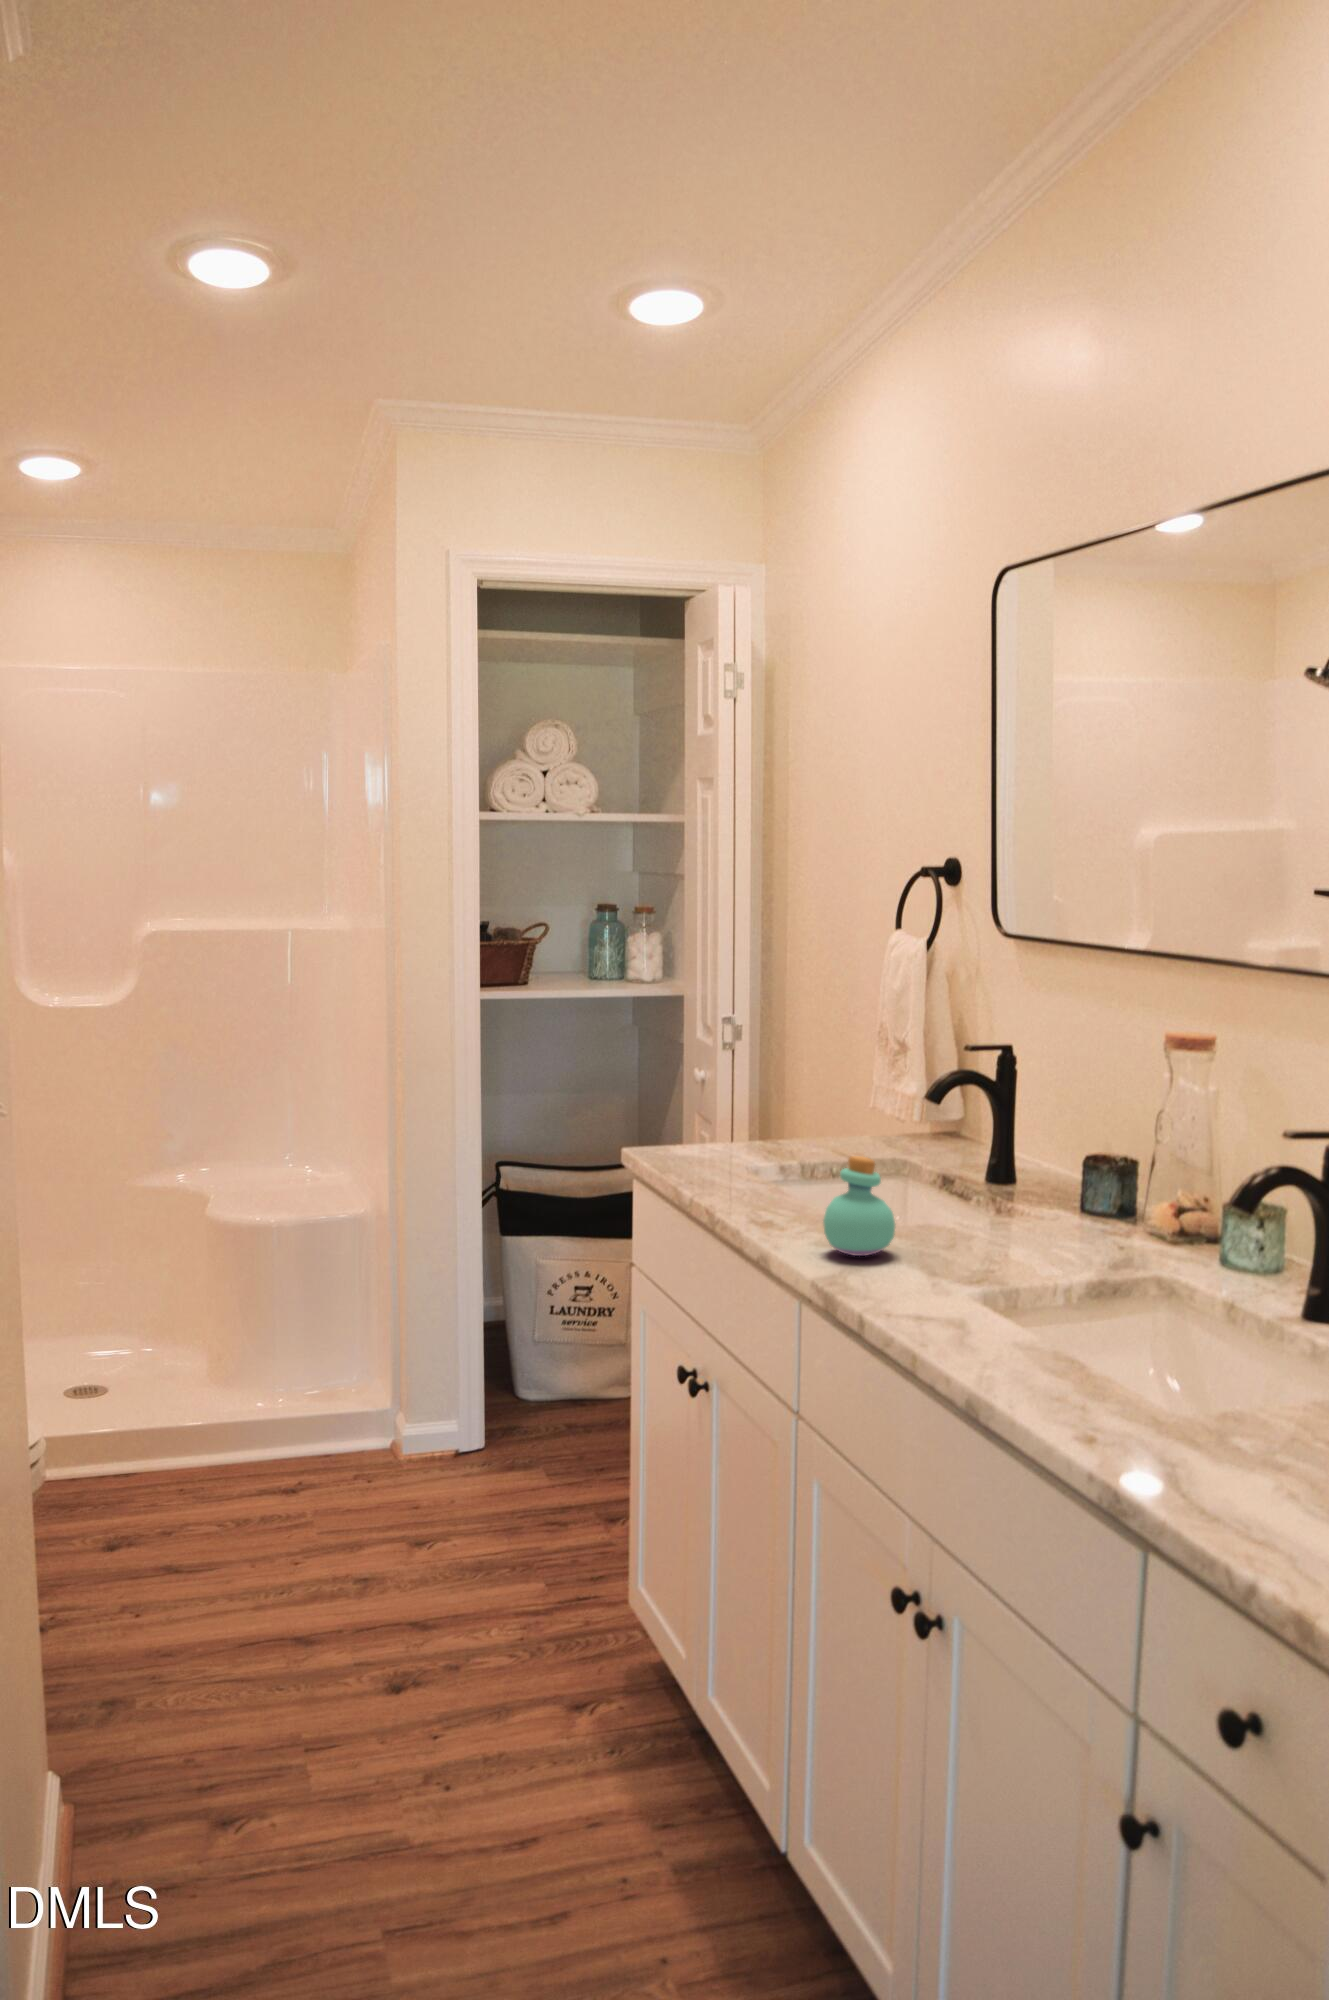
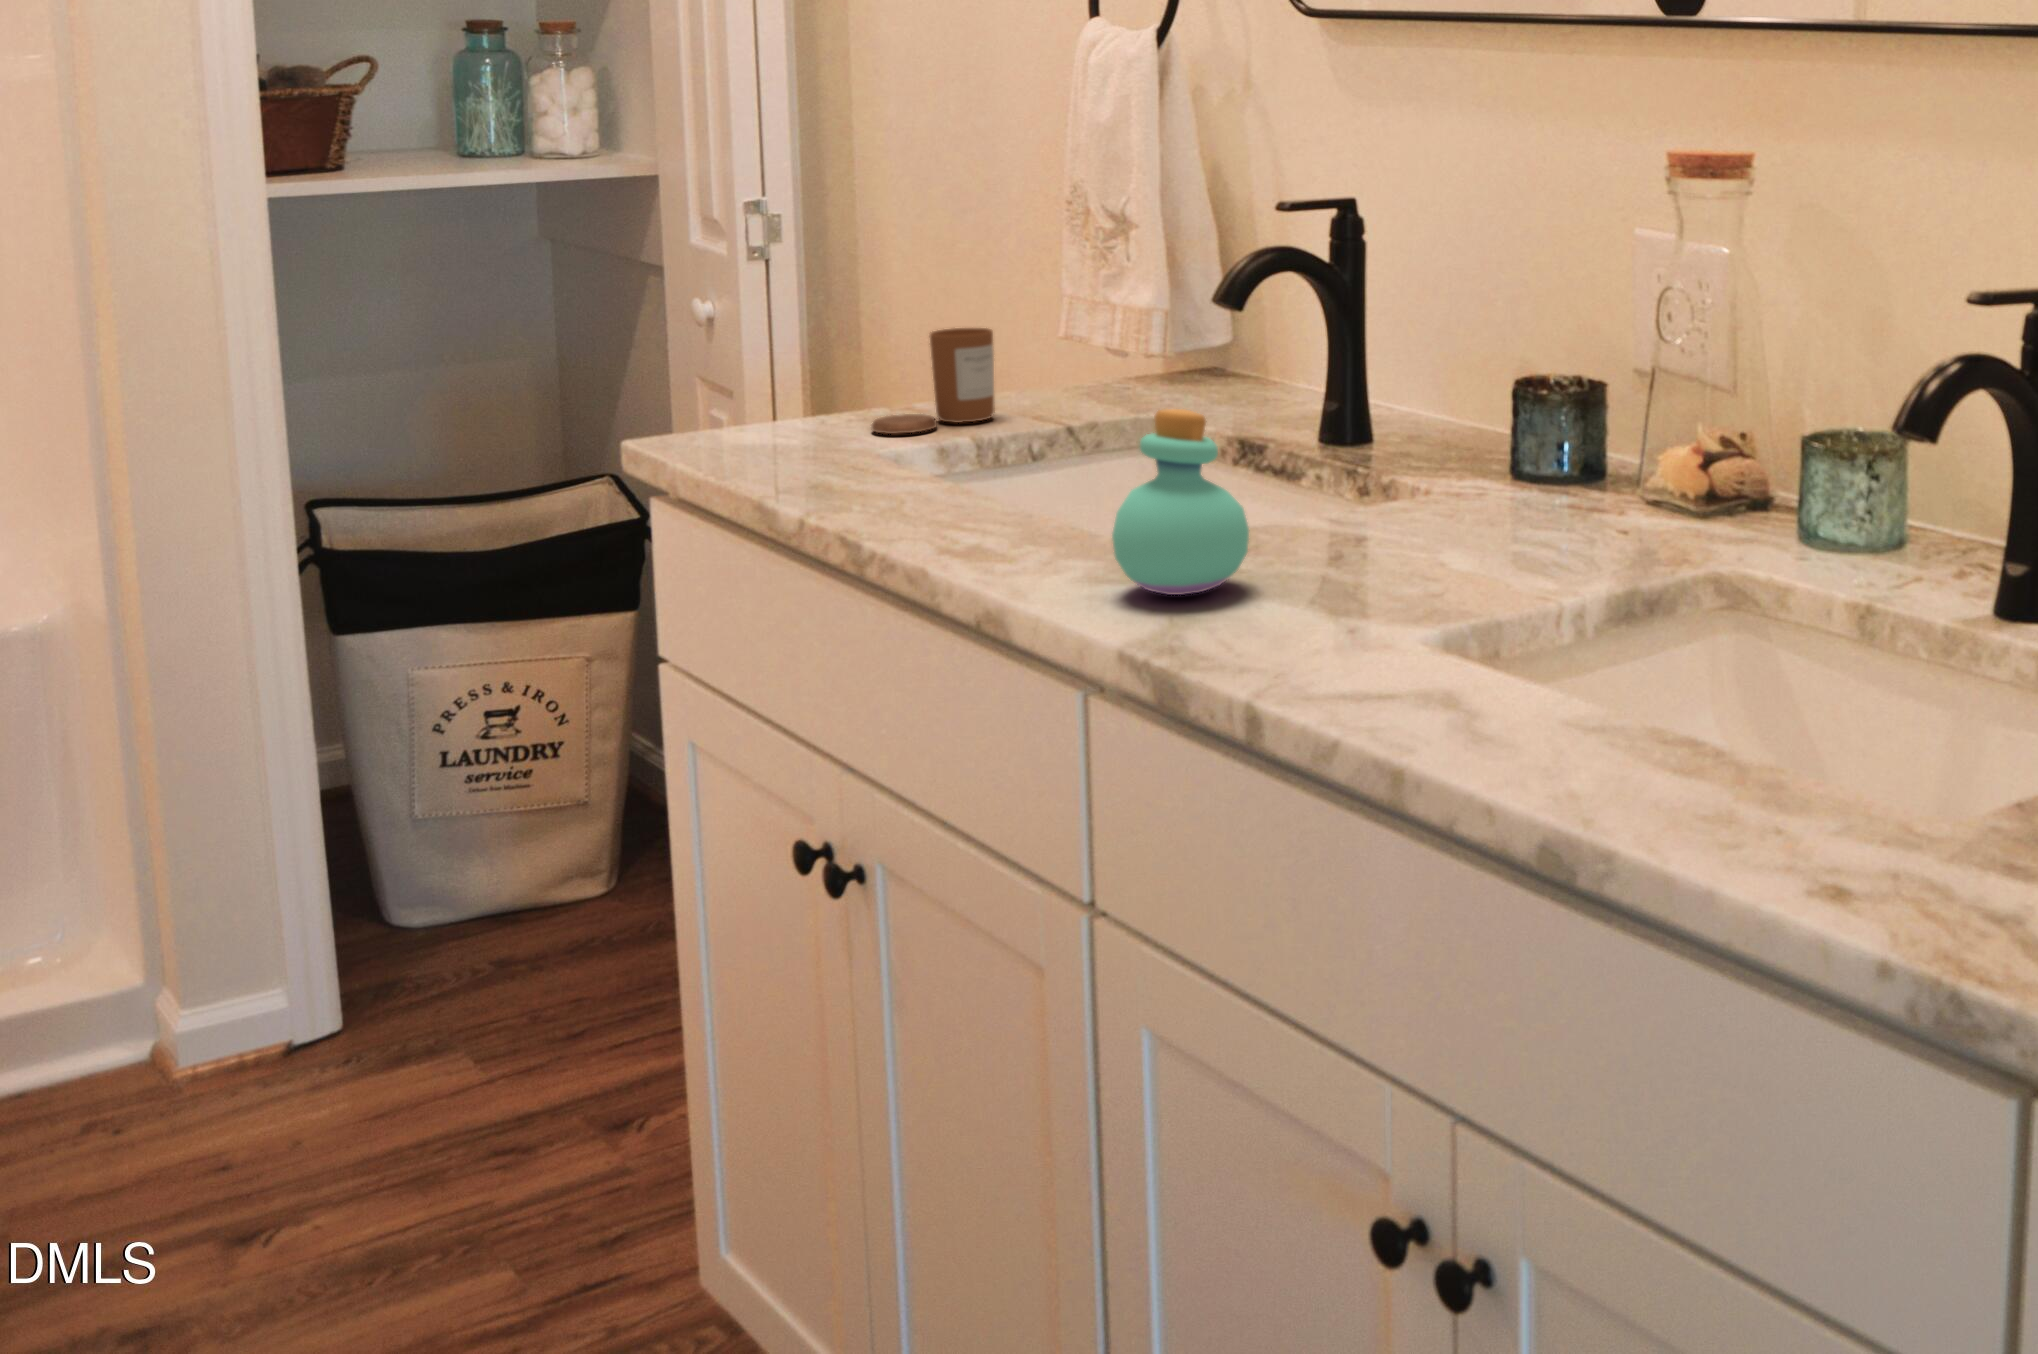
candle: none [746,1099,815,1155] -> present [871,328,995,434]

